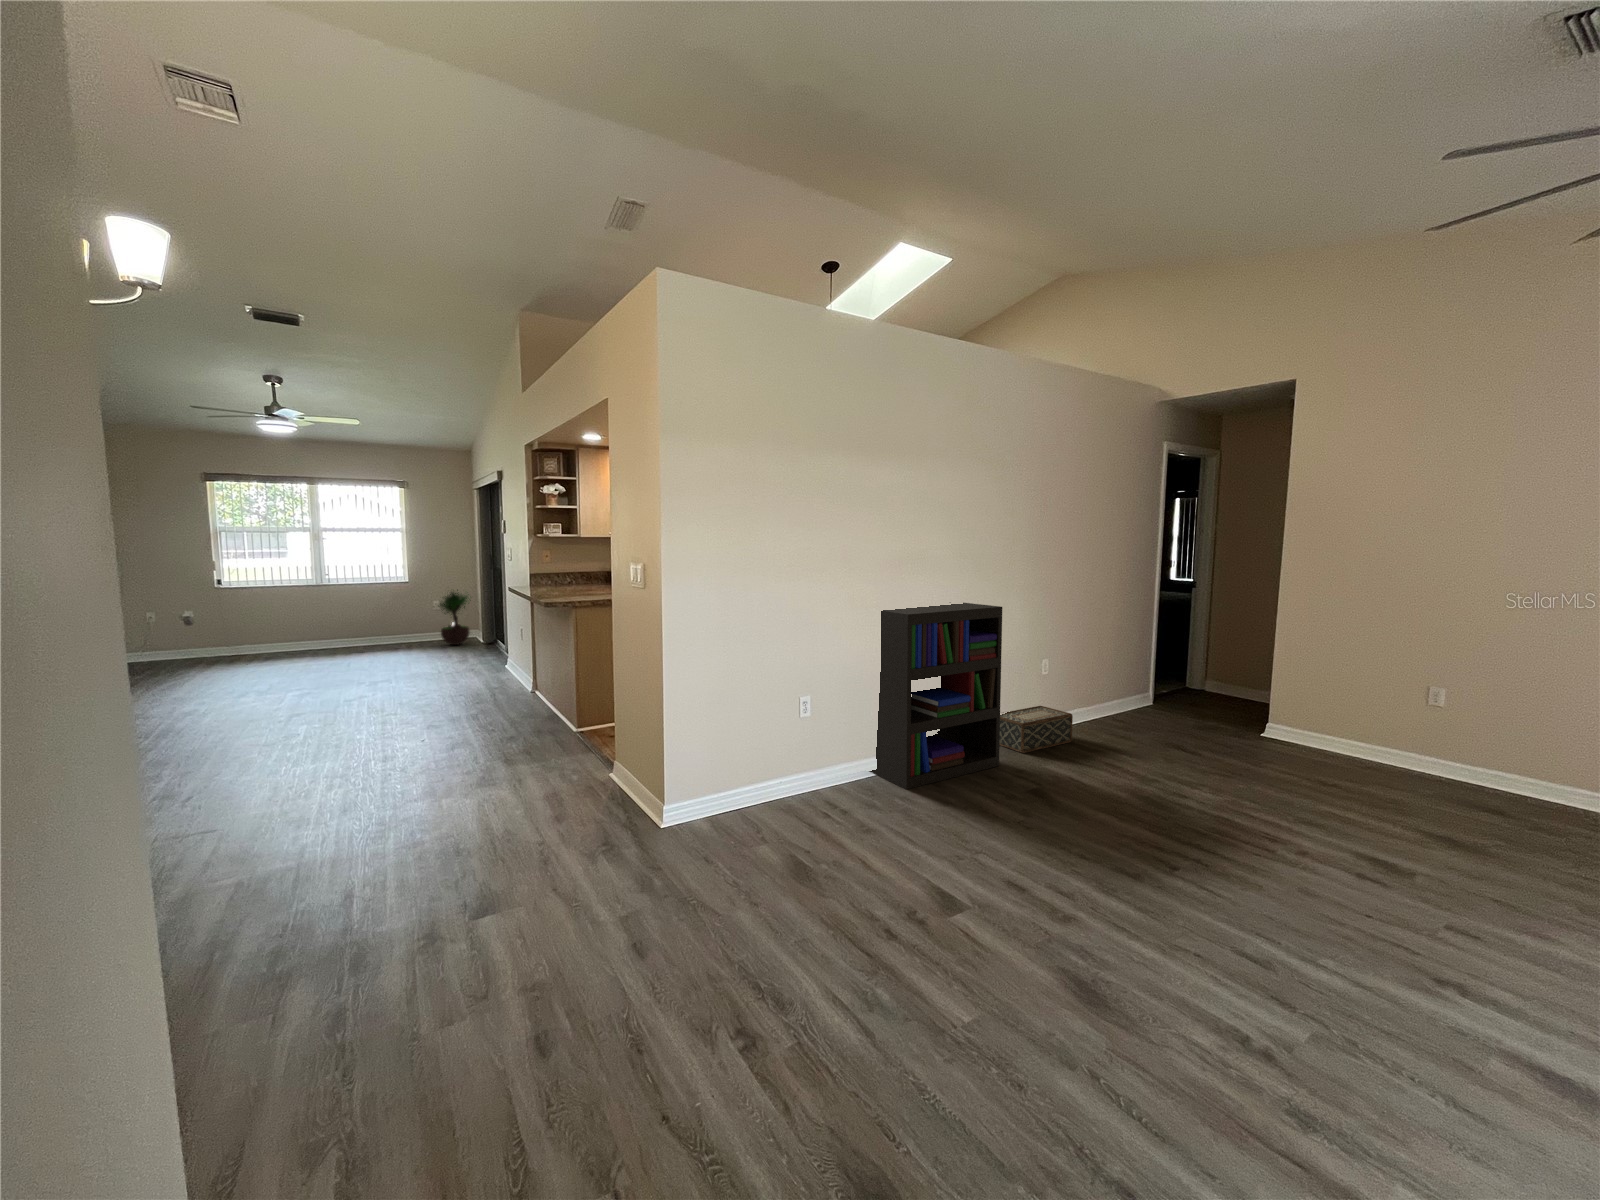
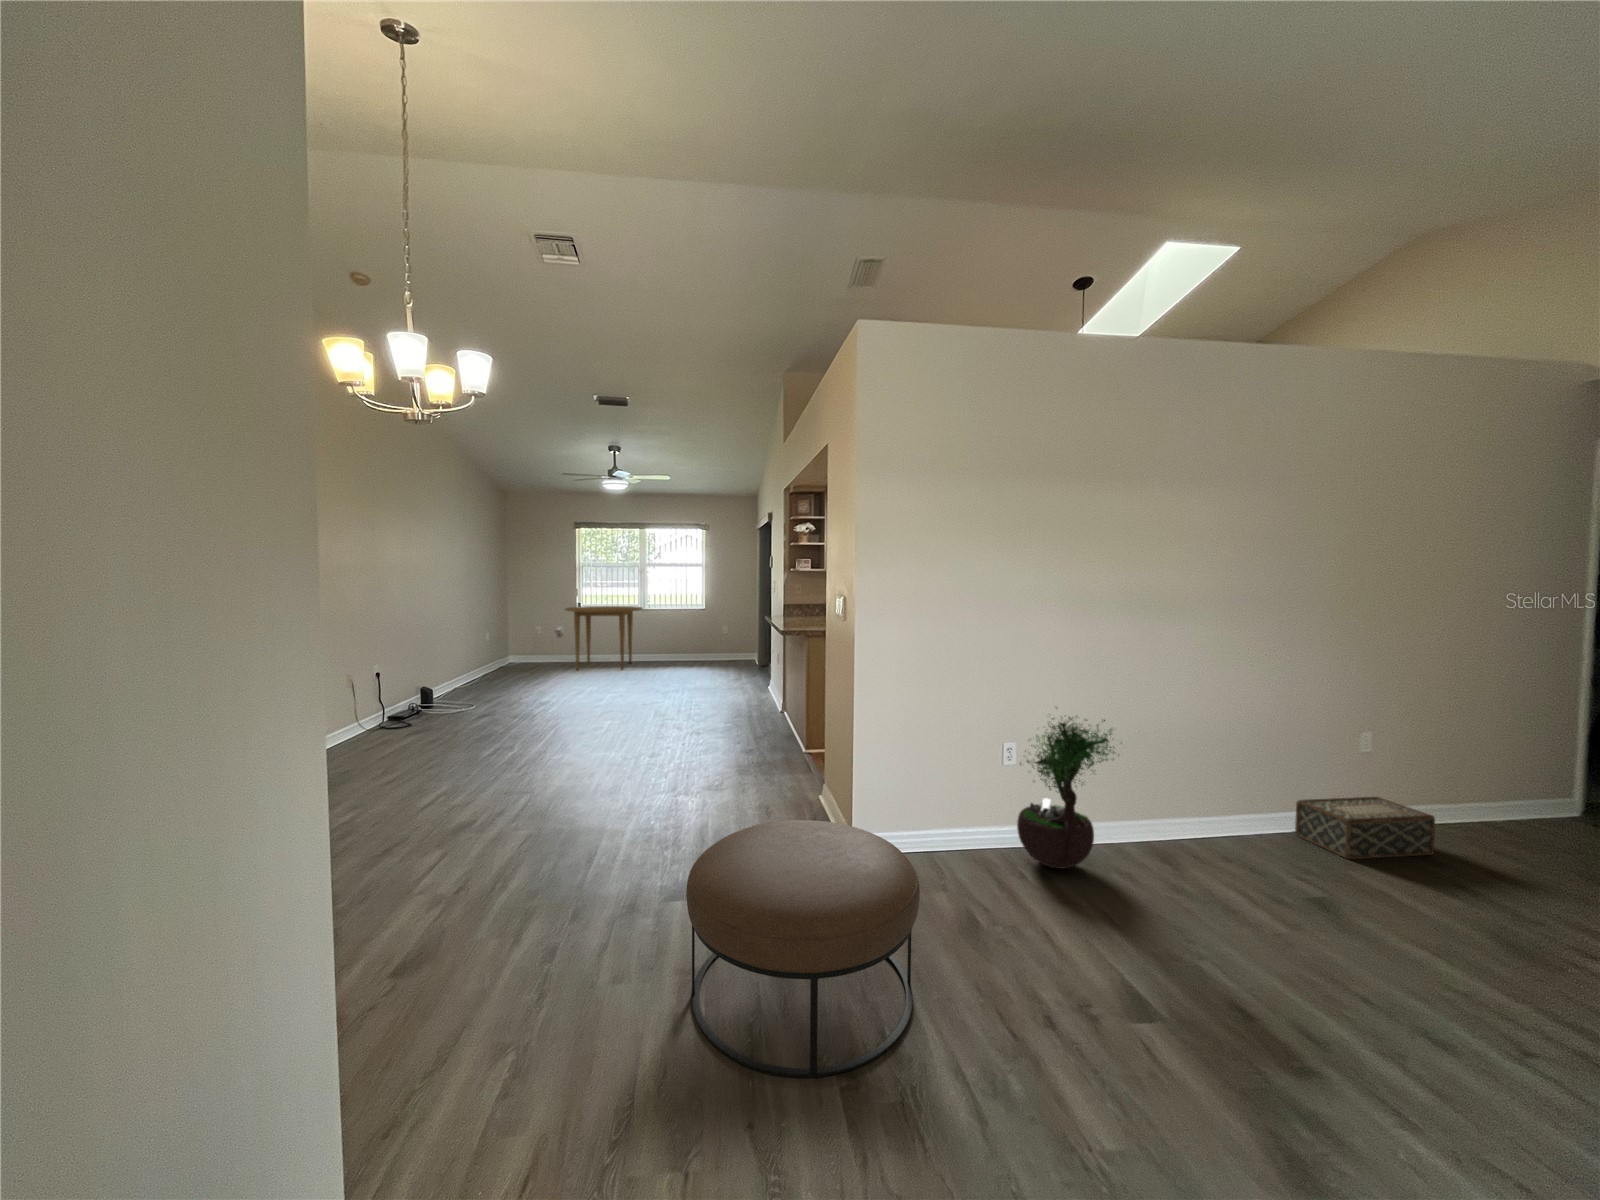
dining table: none [197,583,322,671] -> present [565,606,642,670]
potted tree: present [438,590,469,645] -> present [1017,714,1122,869]
bookshelf: present [870,603,1002,789] -> none [1113,653,1317,882]
ottoman: none [508,778,729,991] -> present [686,820,920,1077]

